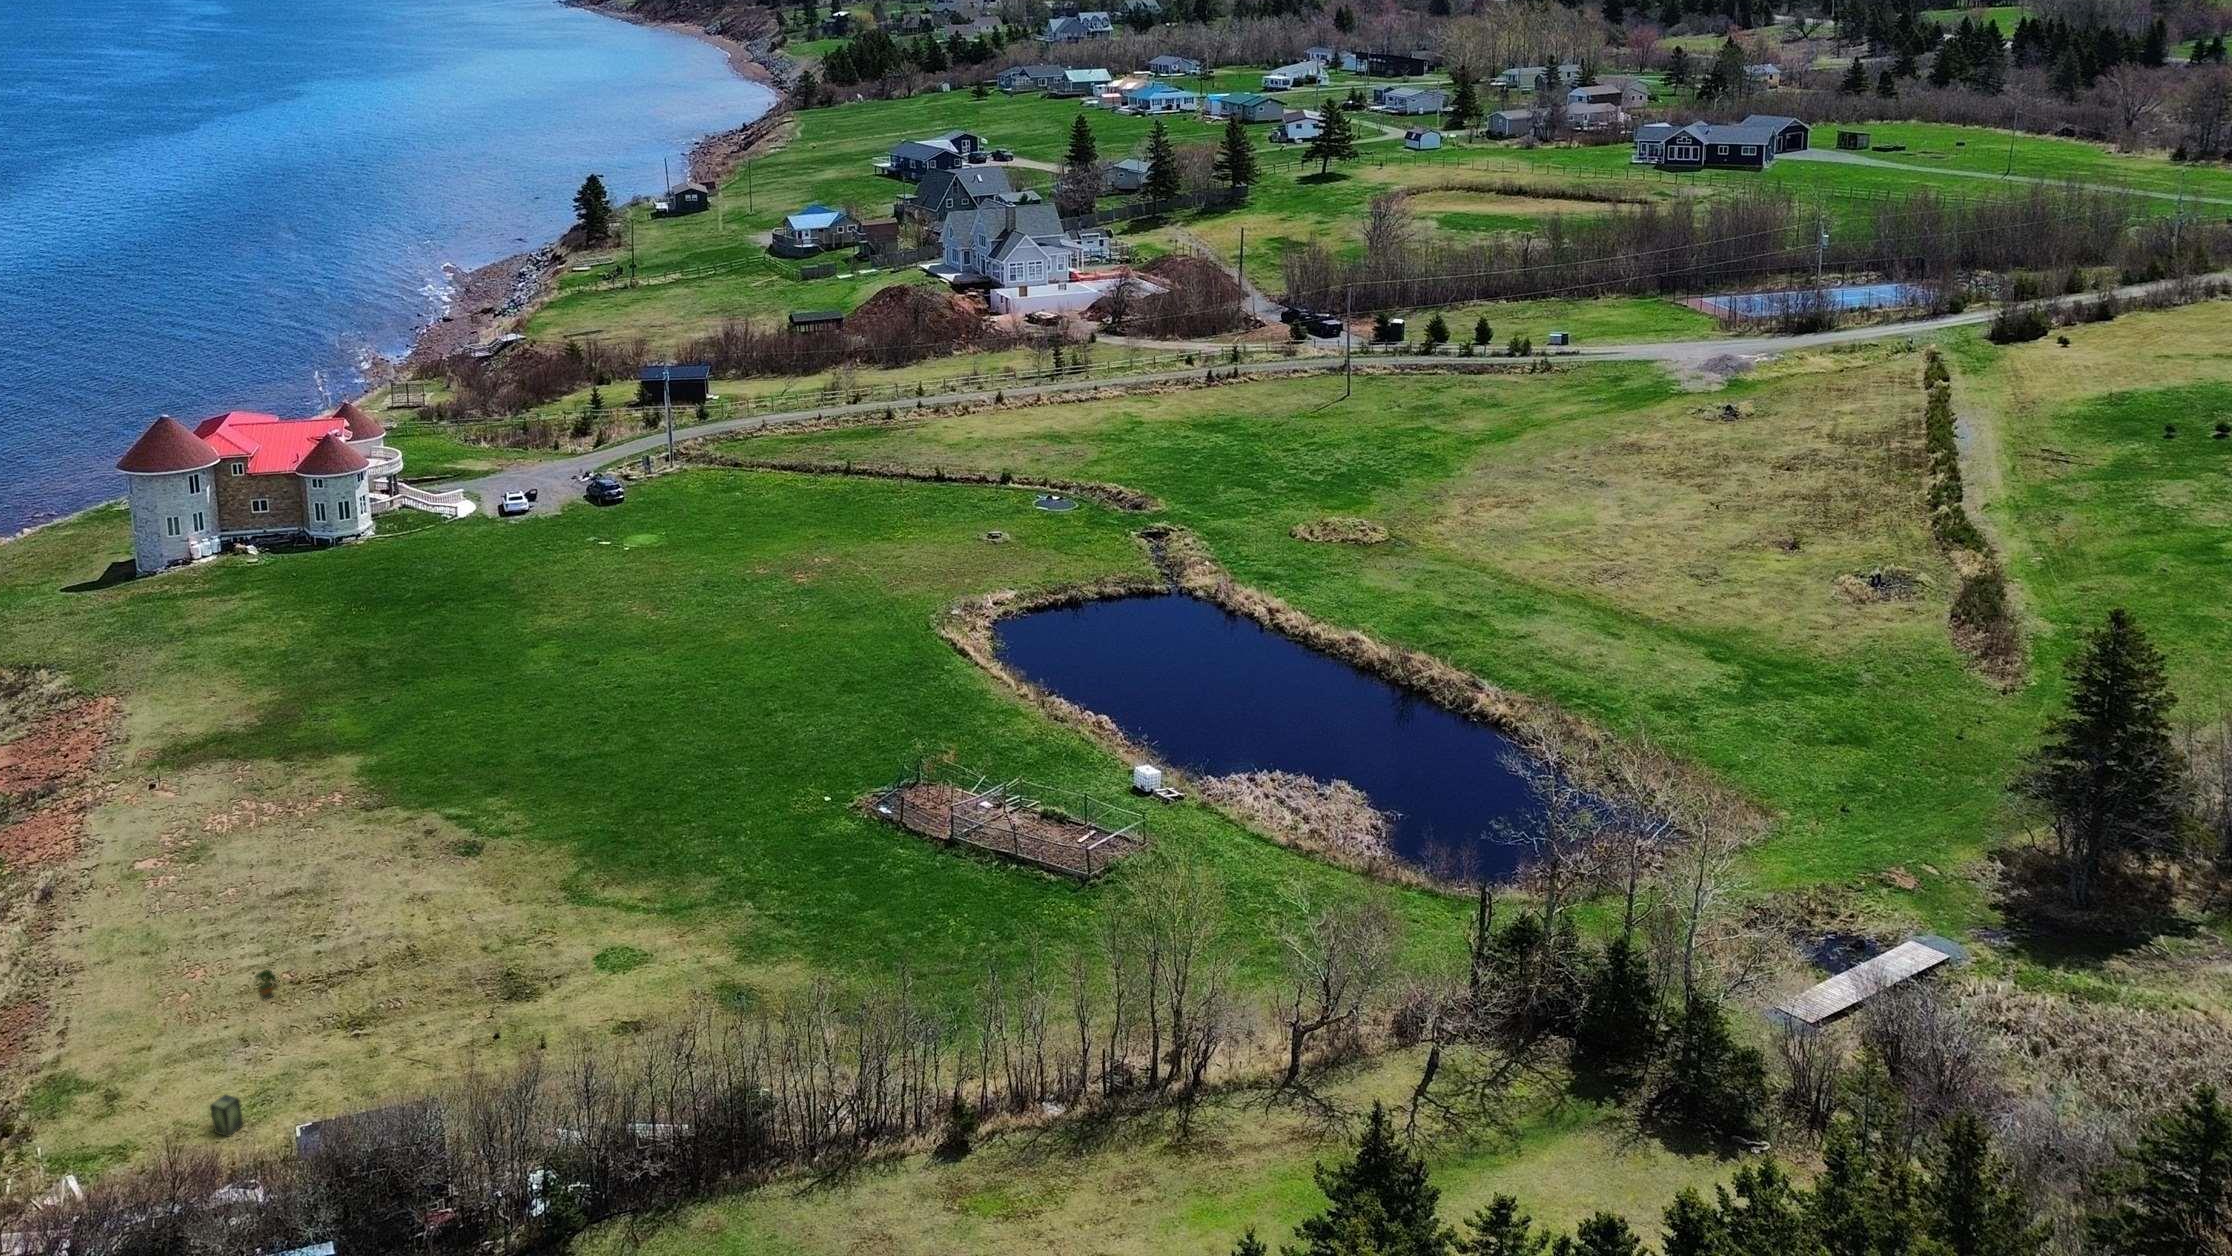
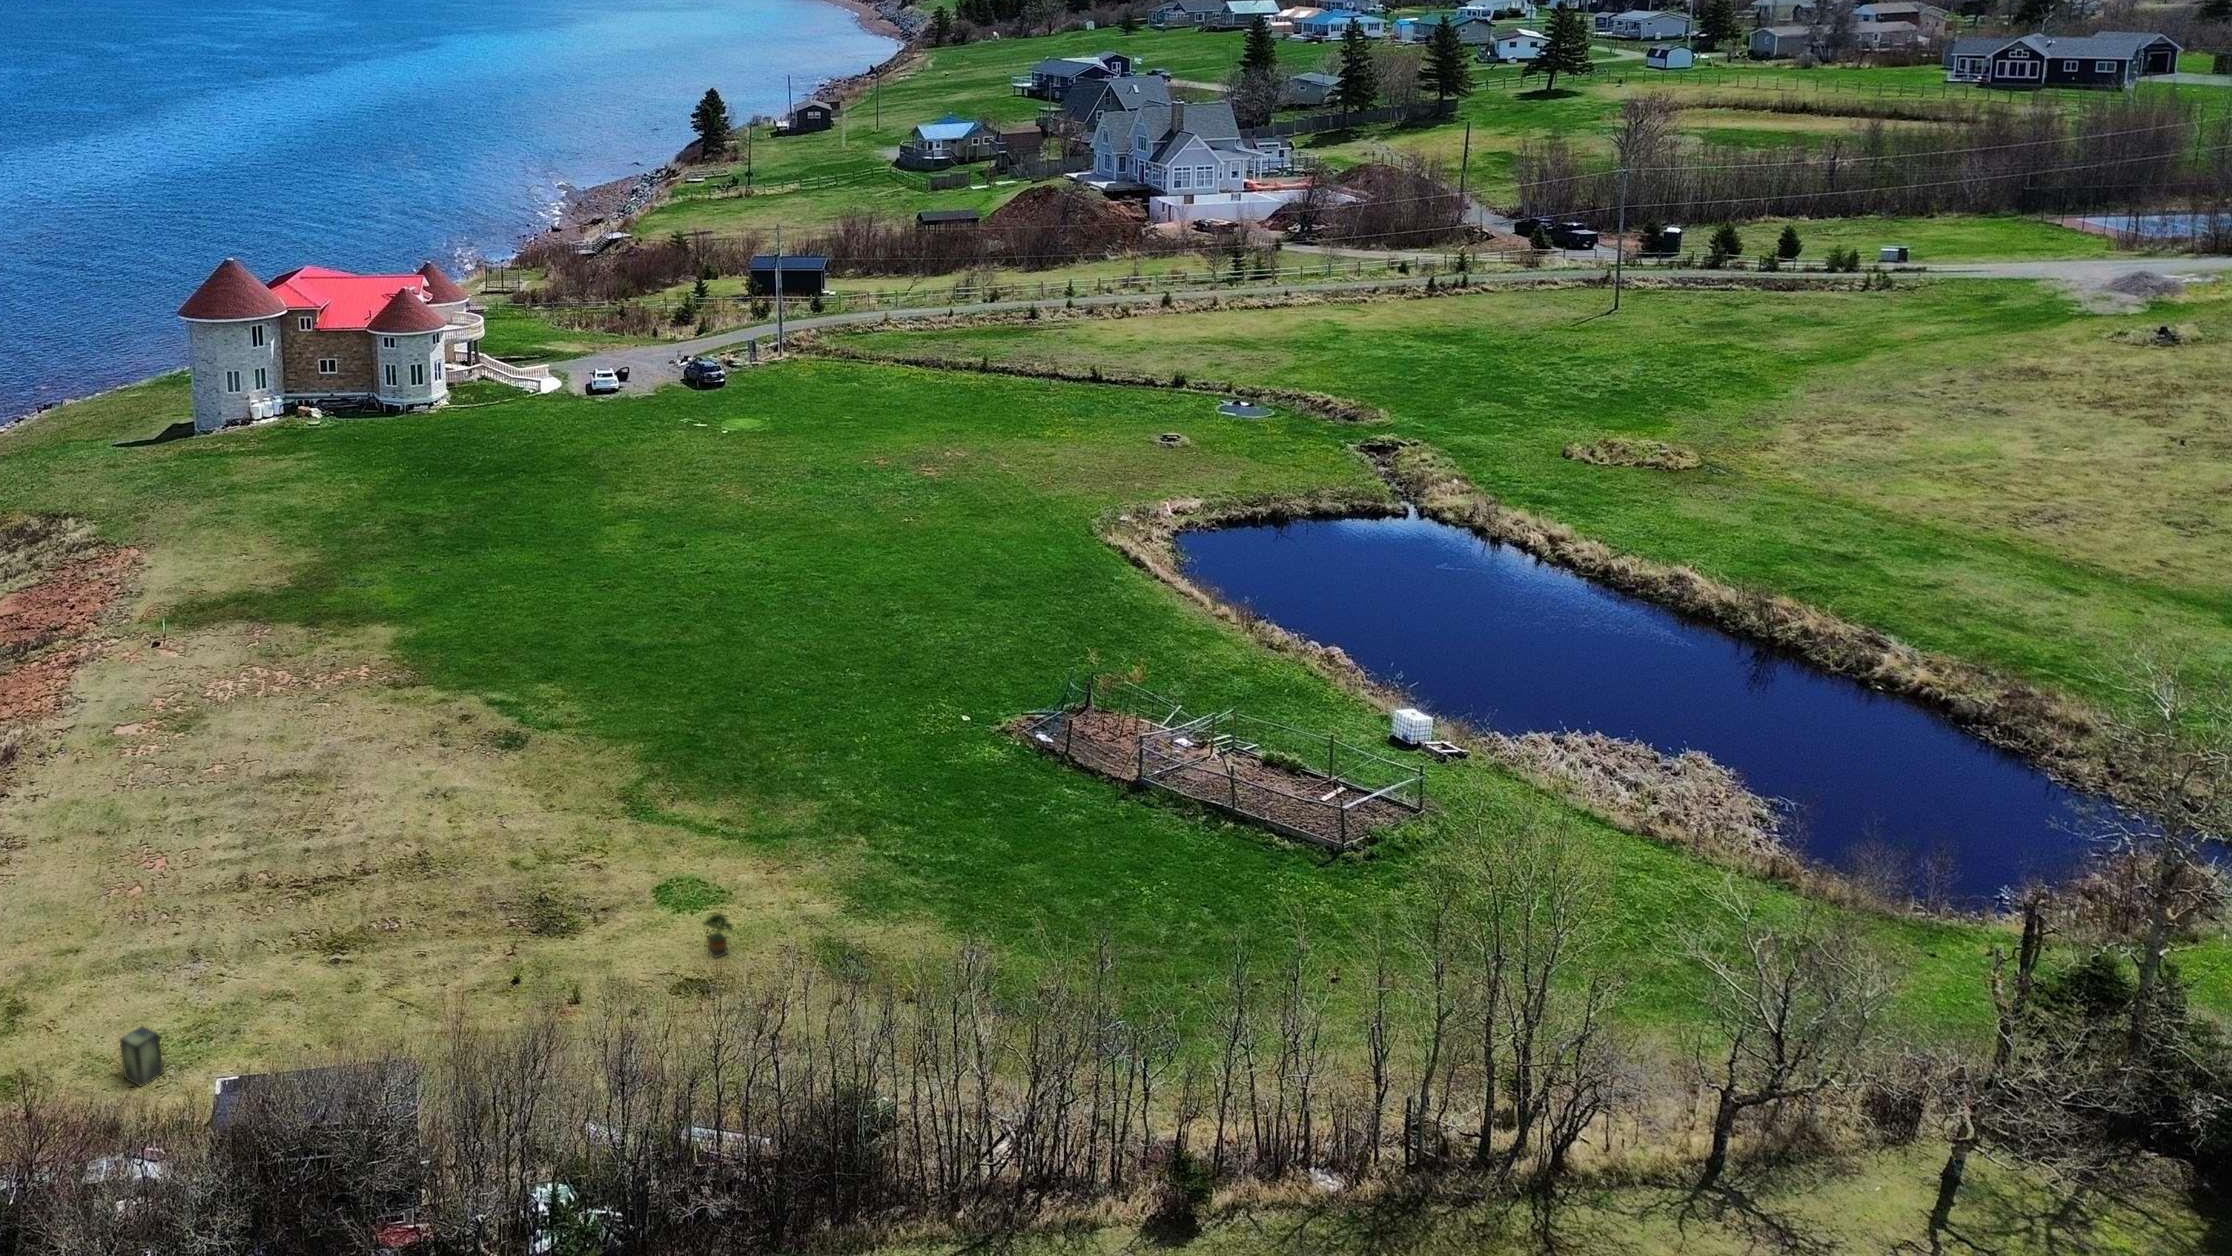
potted tree: present [255,969,275,1000] -> present [704,913,732,958]

